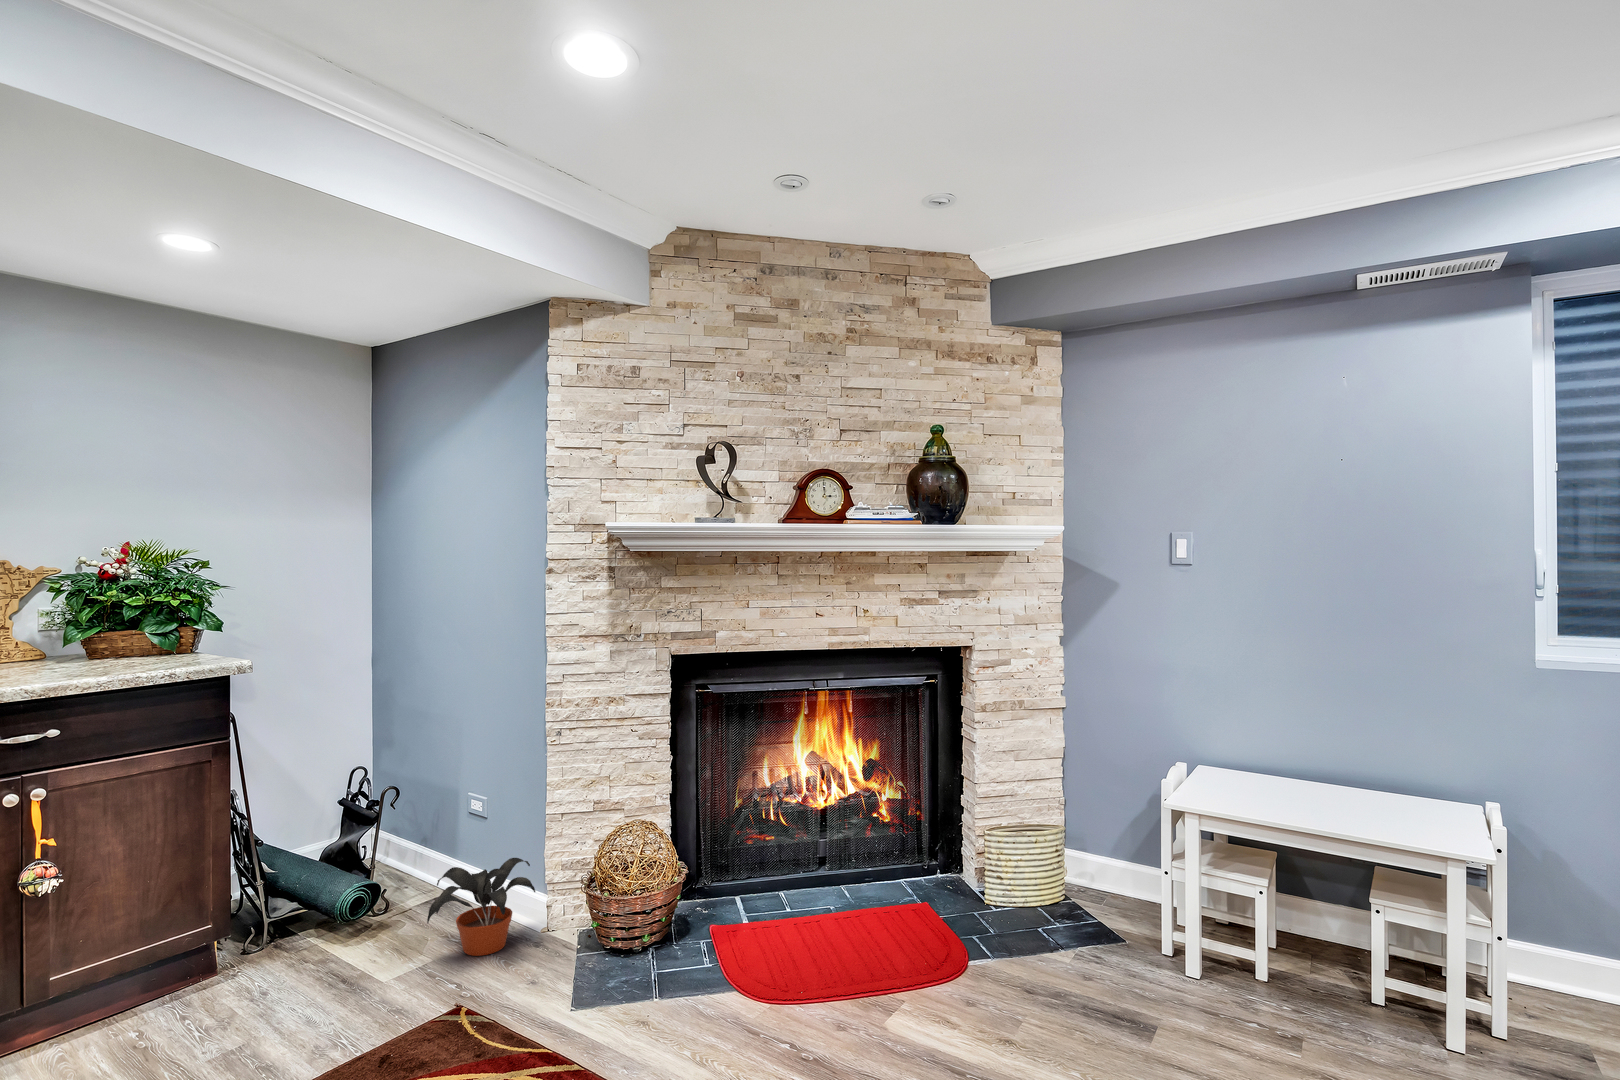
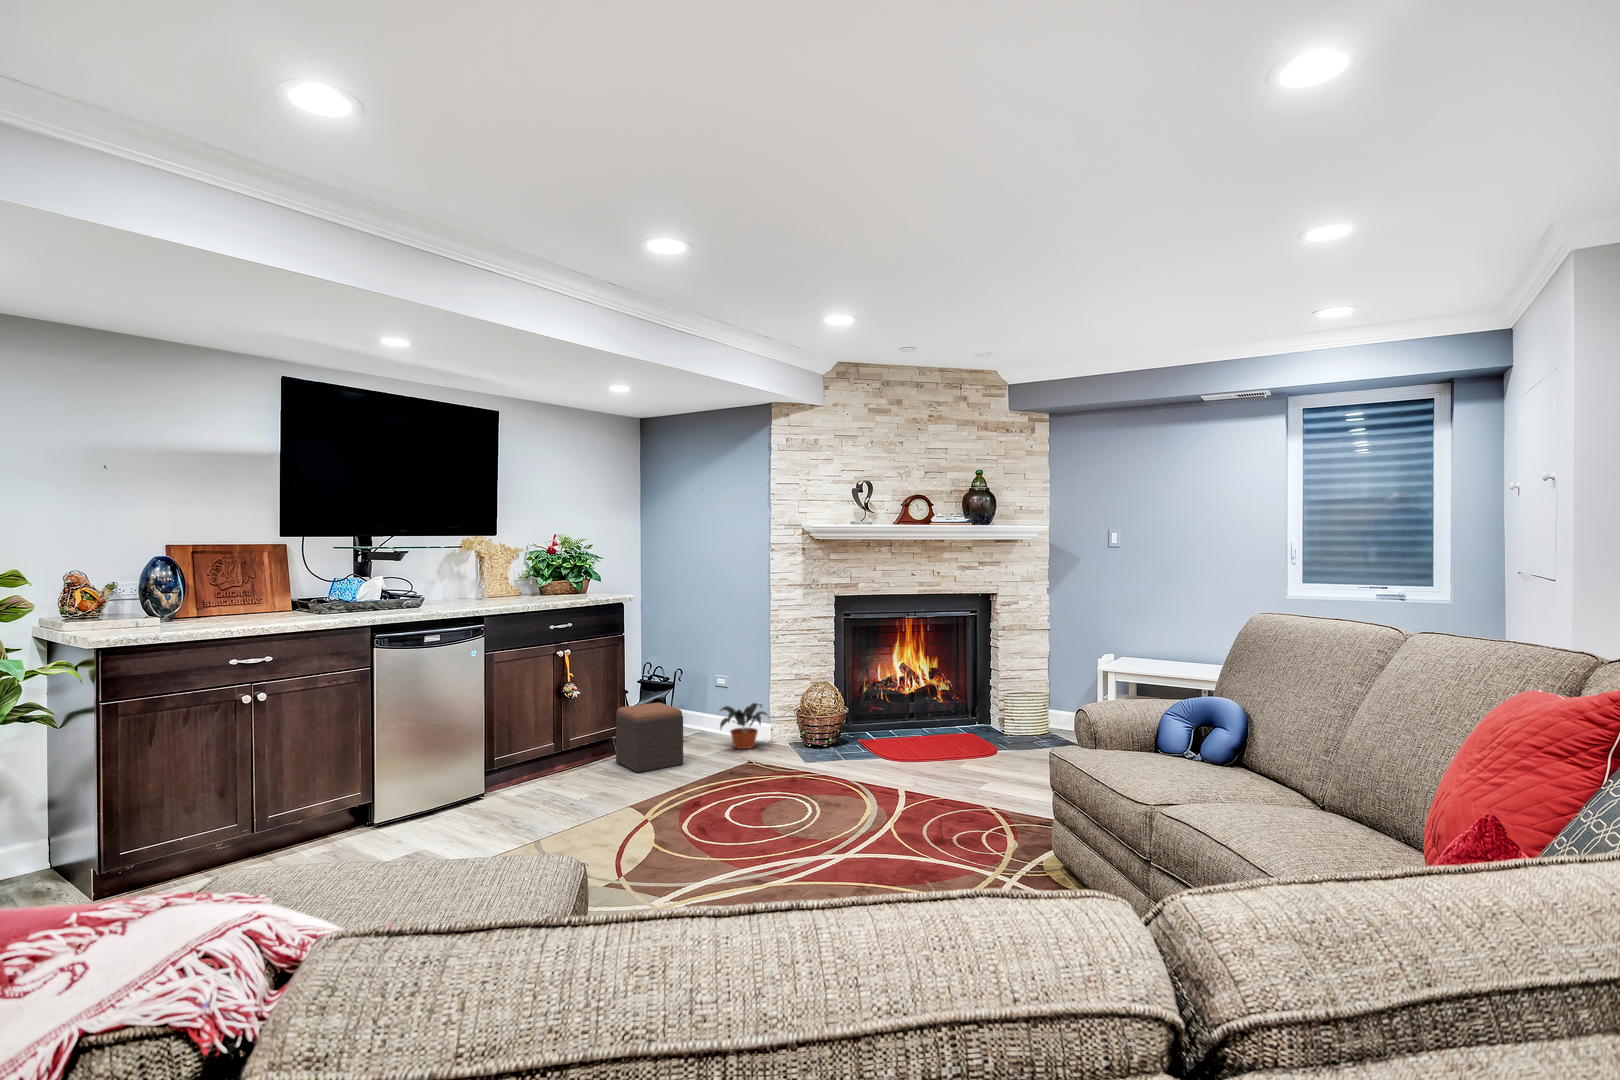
footstool: none [190,874,319,1048] -> present [616,702,683,772]

